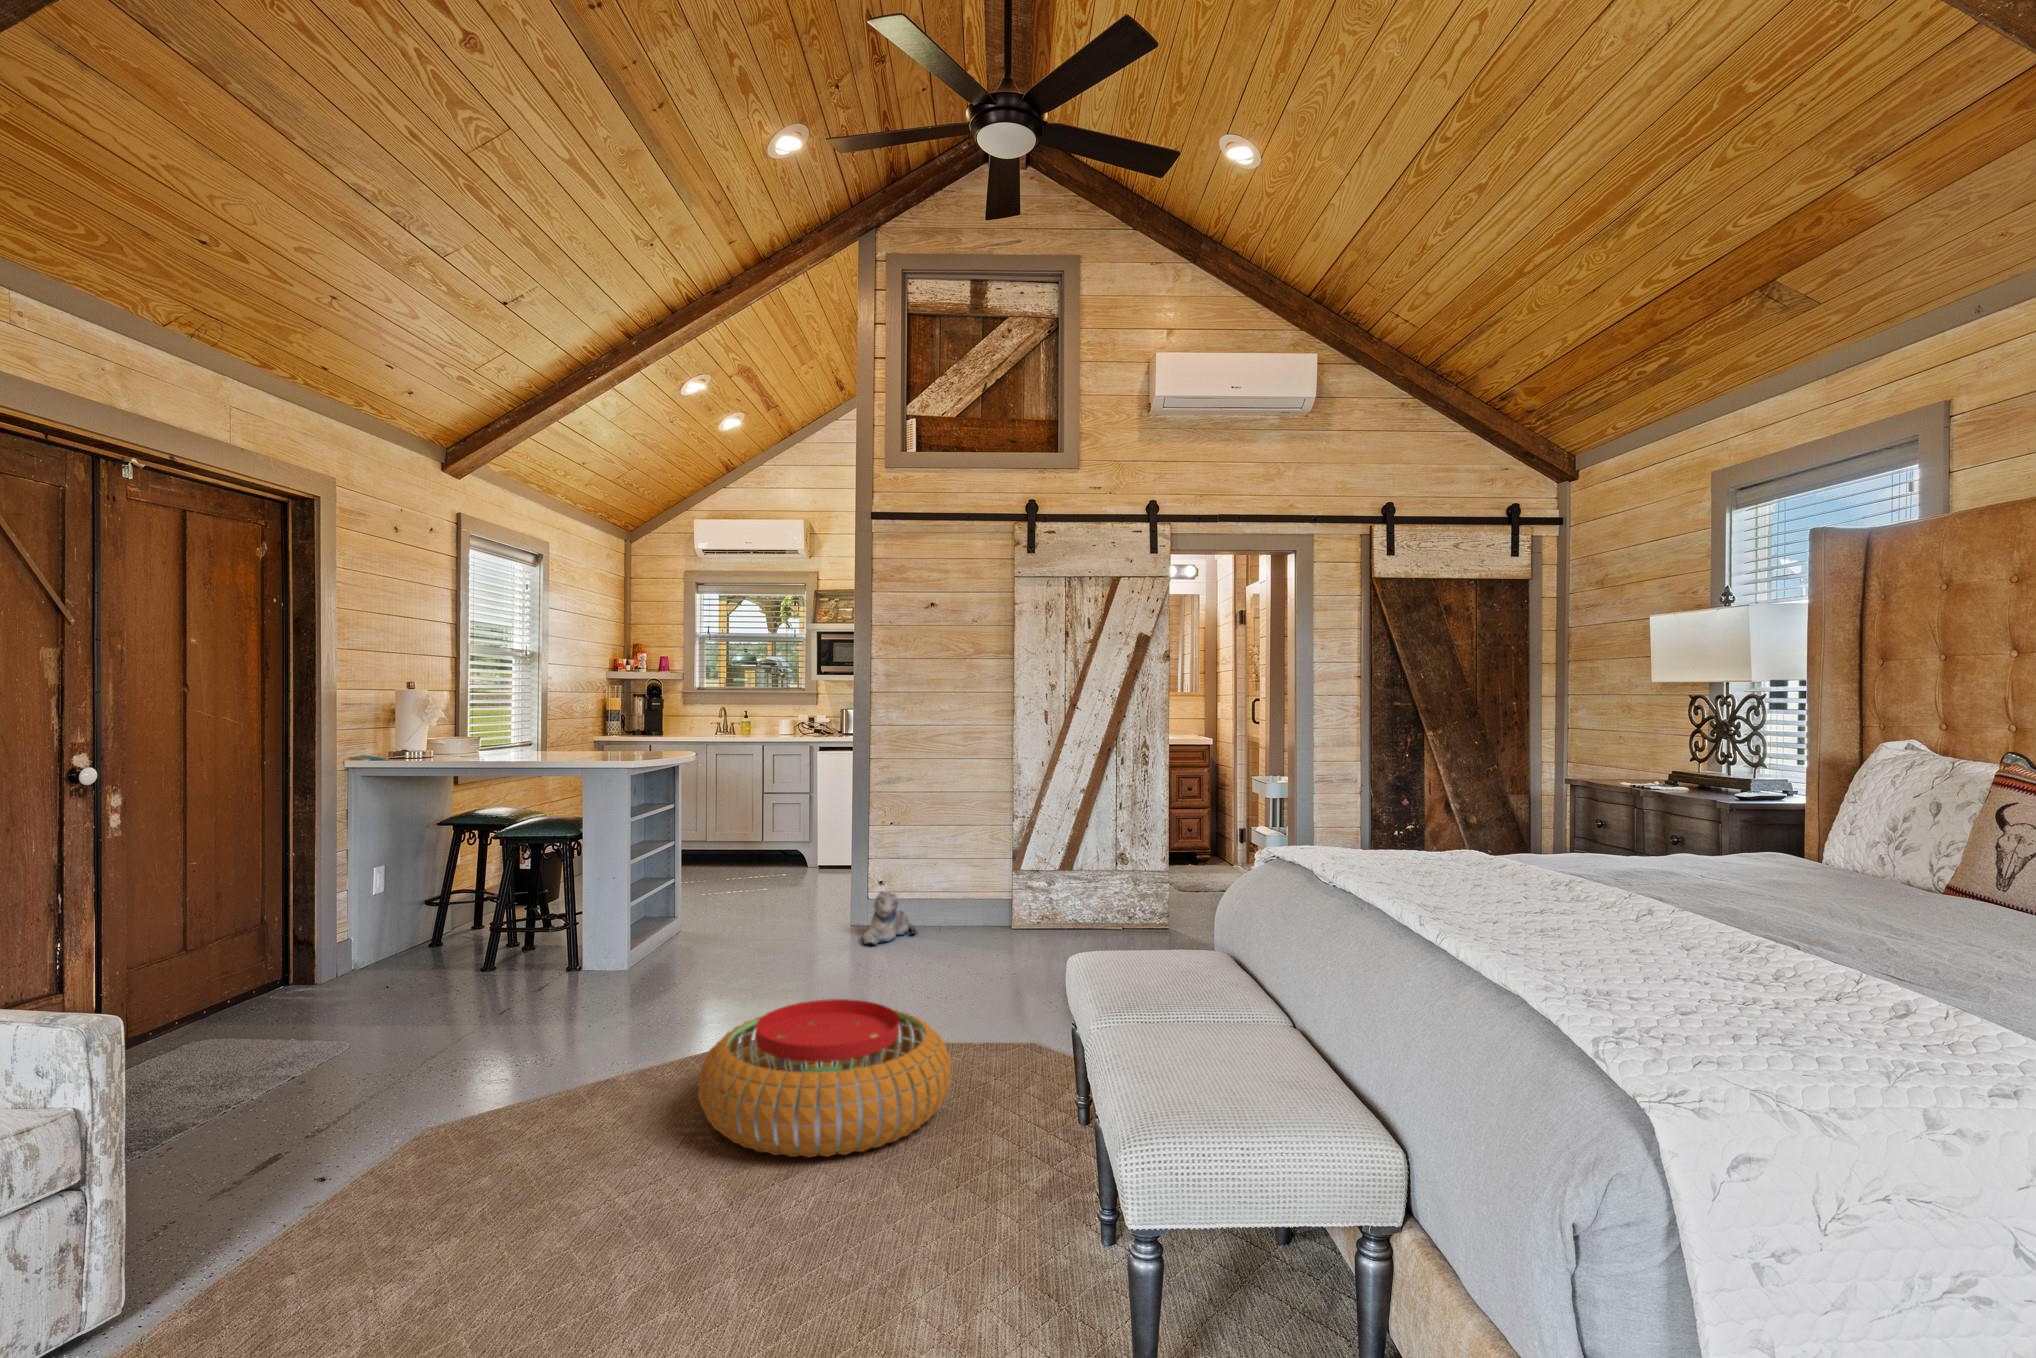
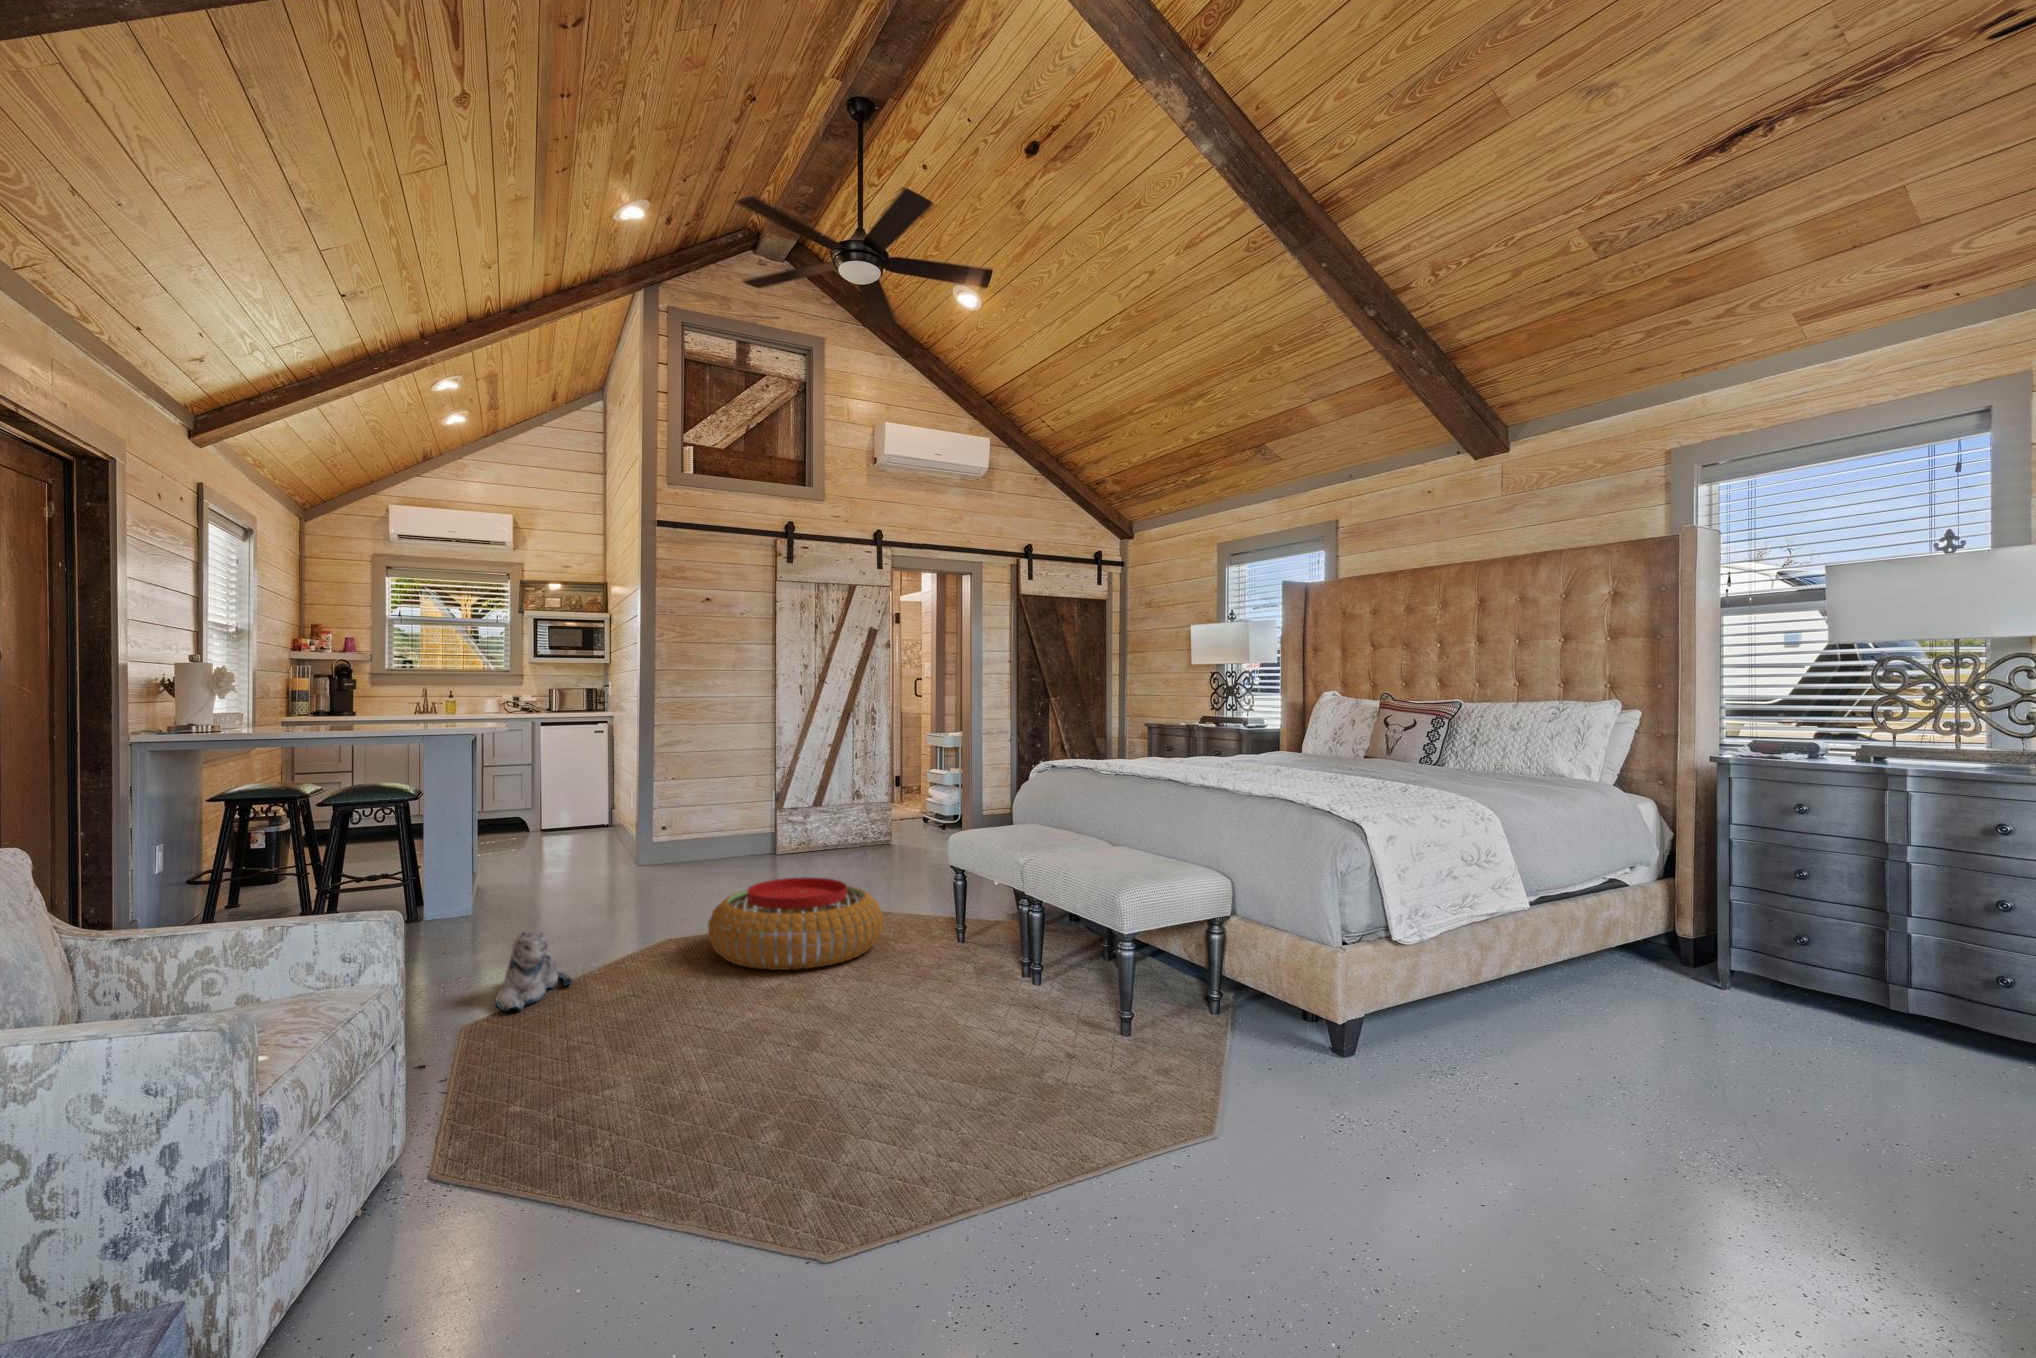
plush toy: present [863,891,917,944] -> present [496,932,572,1011]

